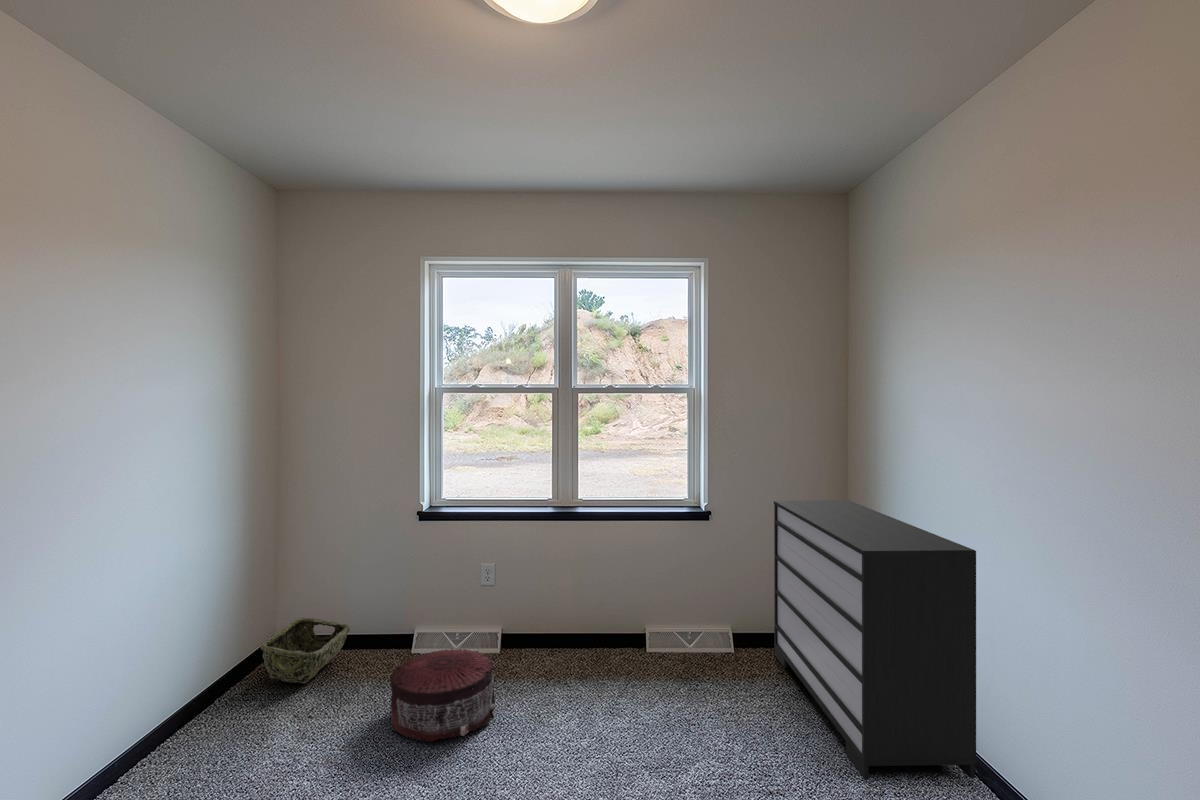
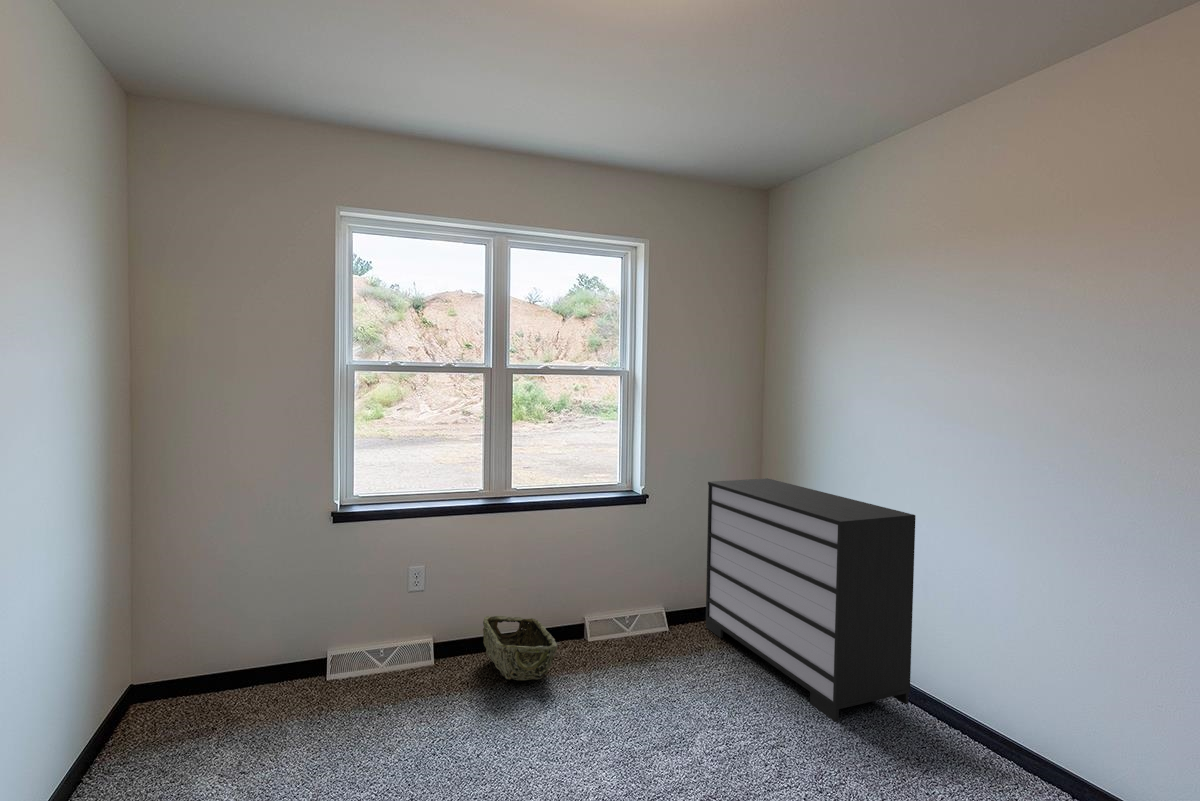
woven basket: present [261,618,350,683] -> present [483,616,558,680]
pouf: present [390,648,495,742] -> none [349,663,476,773]

